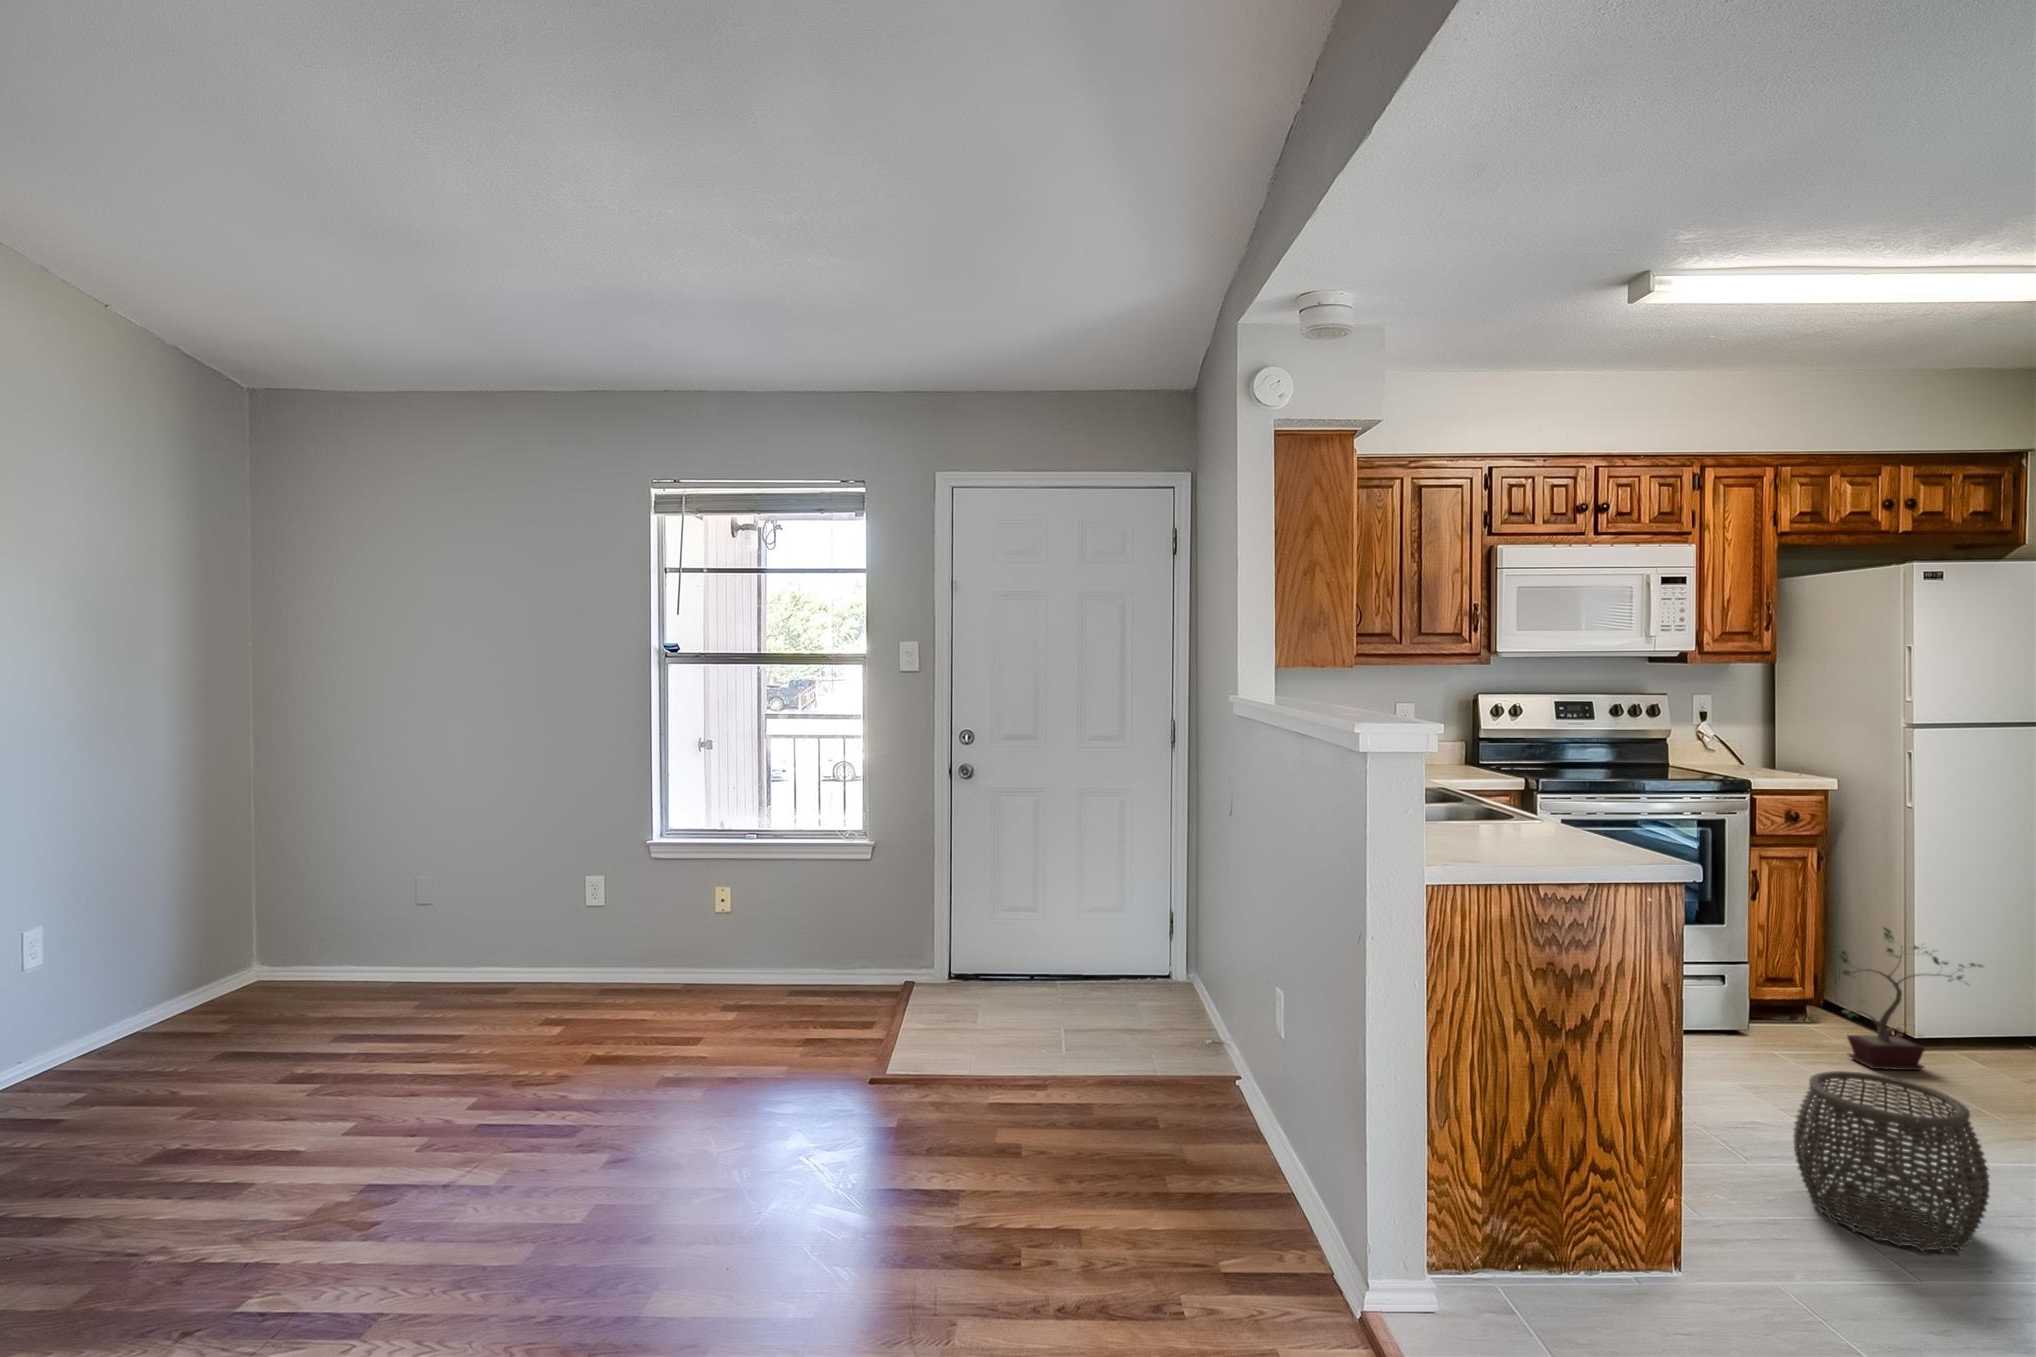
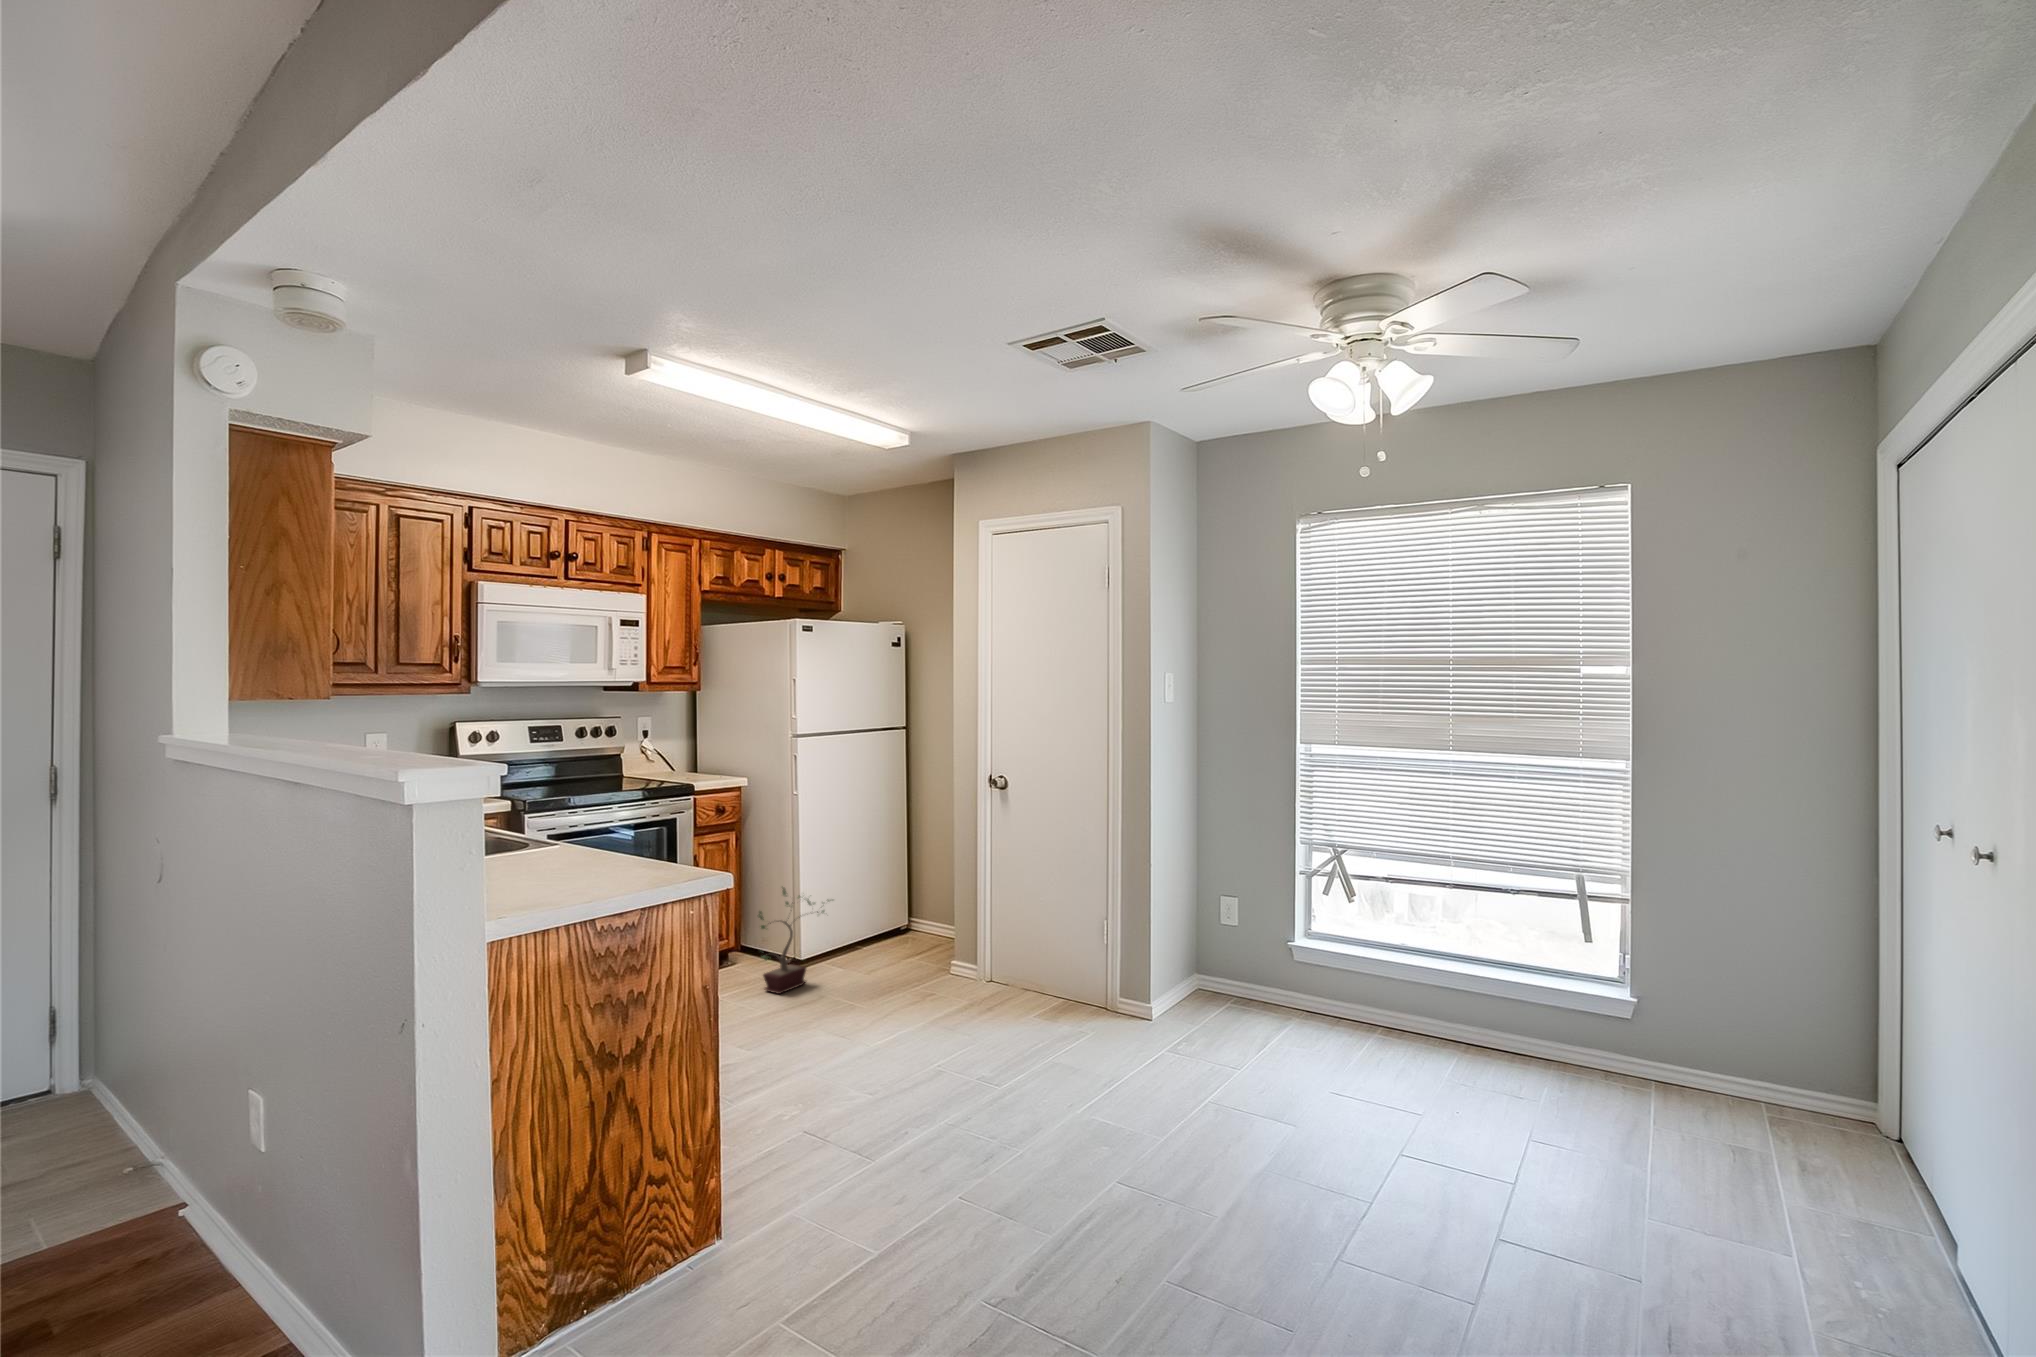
woven basket: present [1793,1071,1990,1252] -> none [763,999,876,1128]

